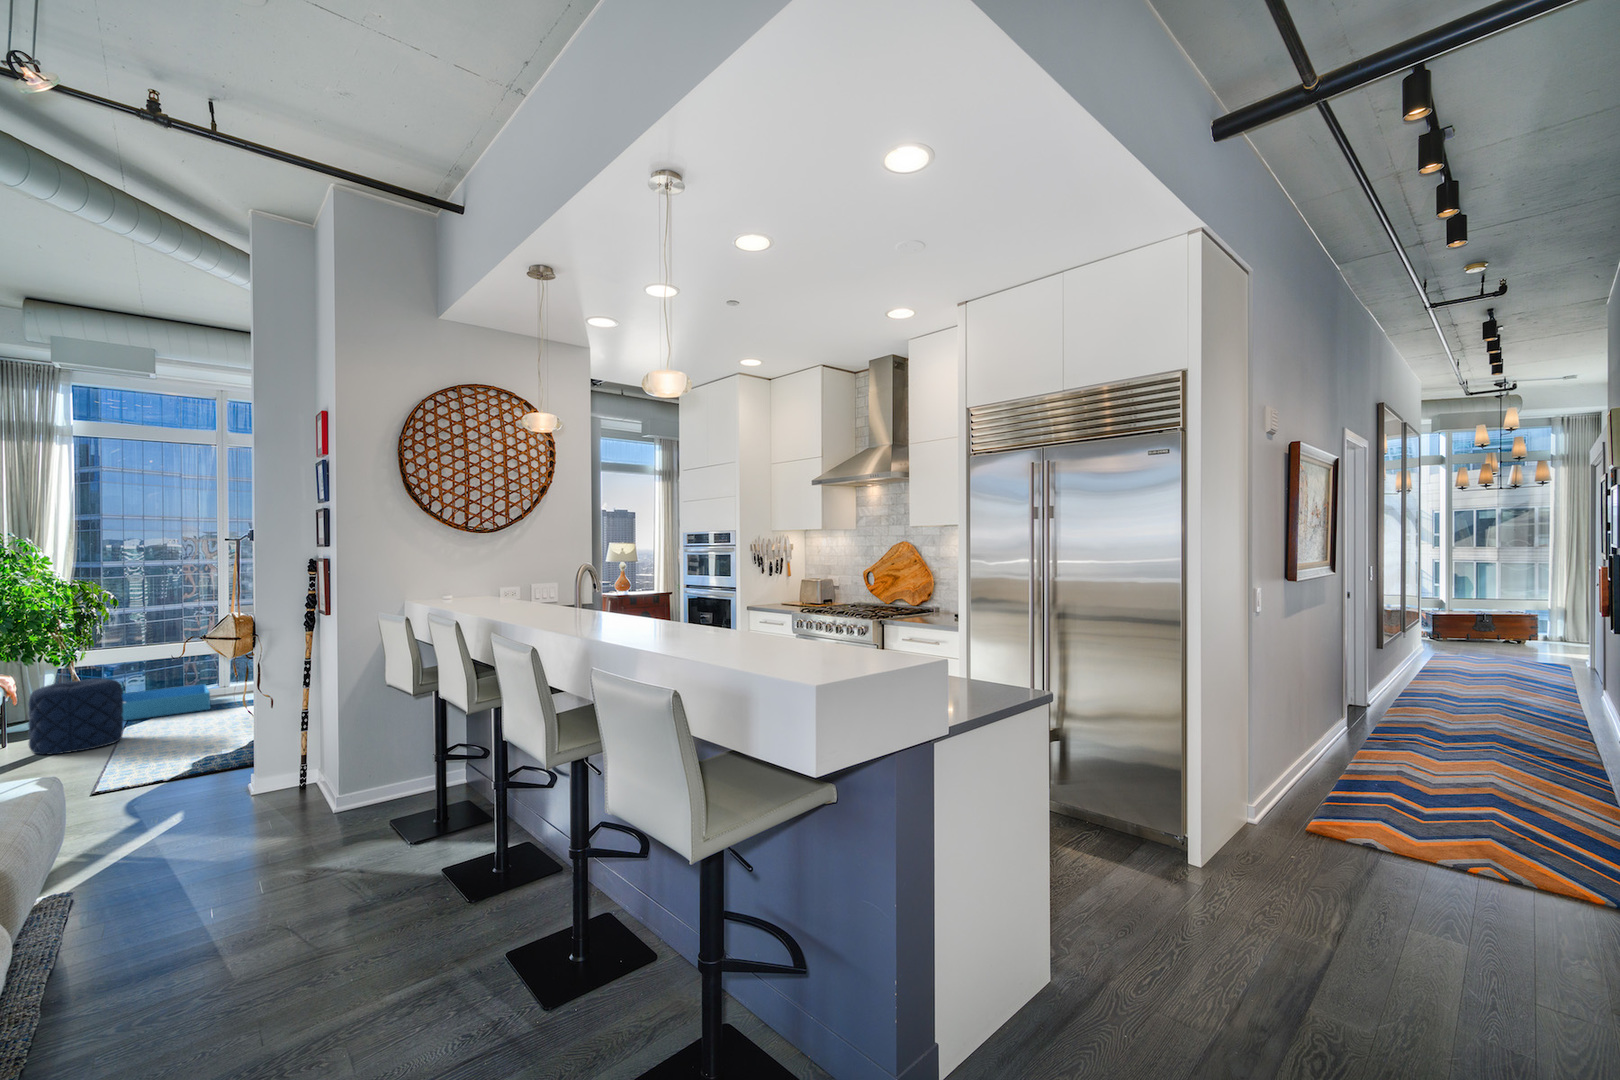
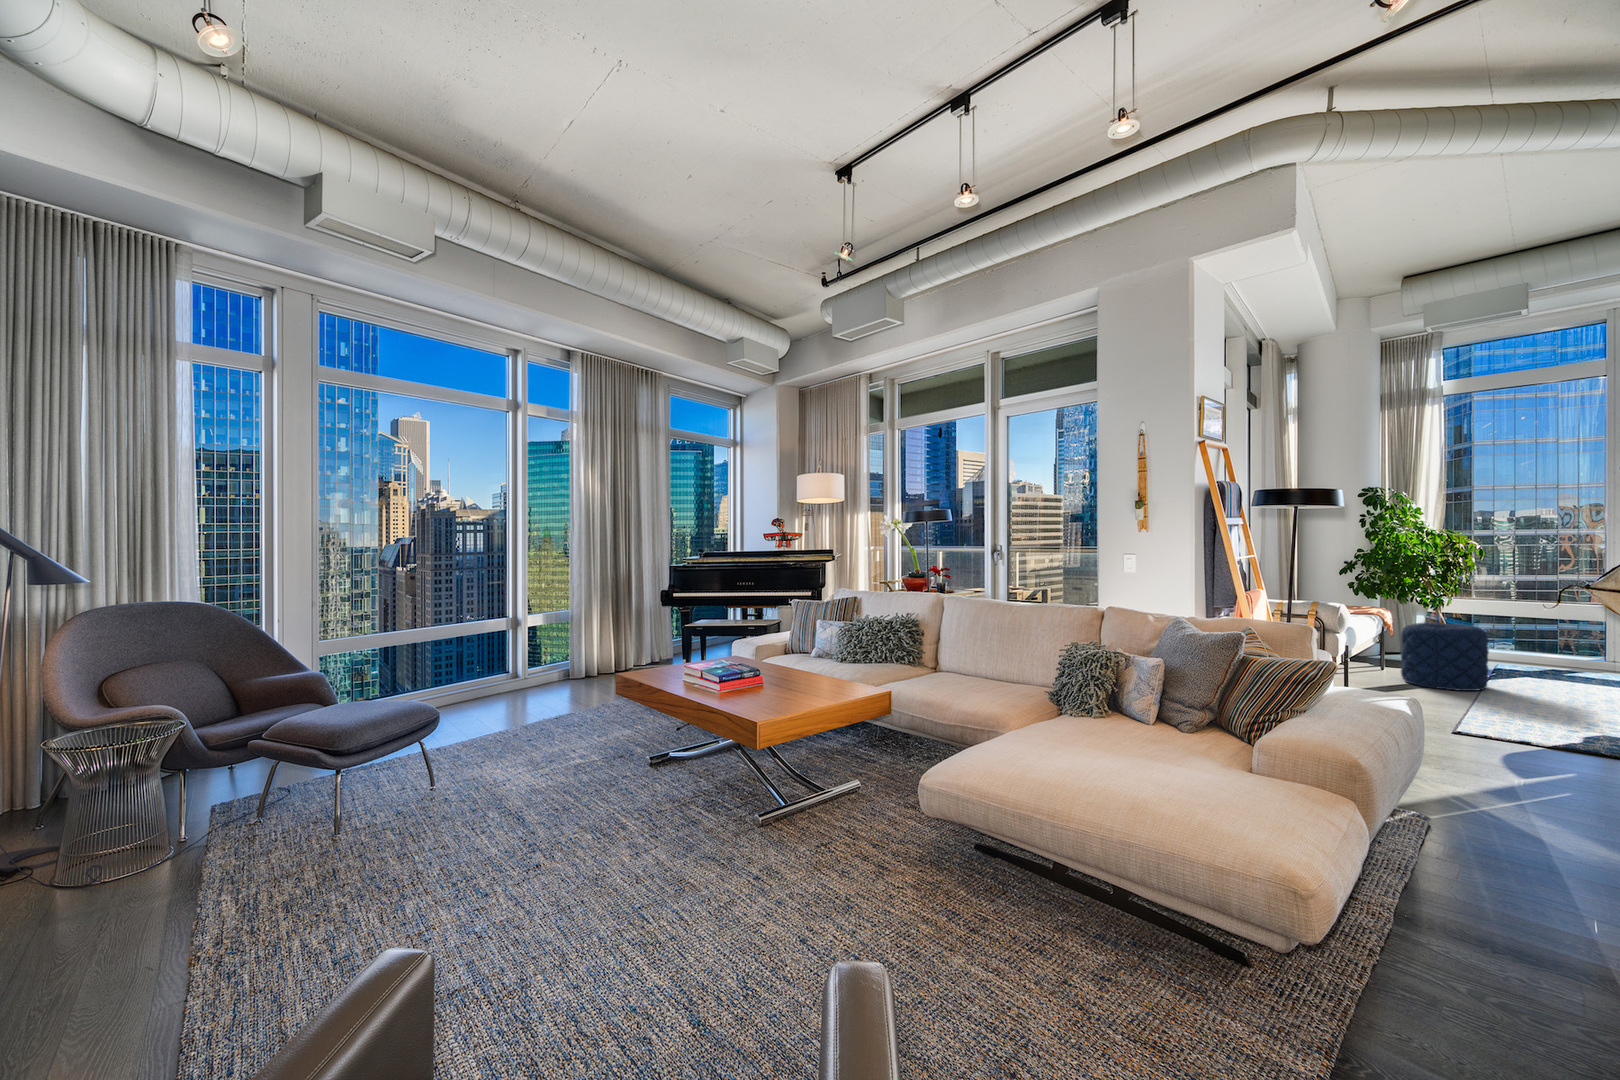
storage bin: present [122,684,210,721] -> none [1484,645,1593,682]

